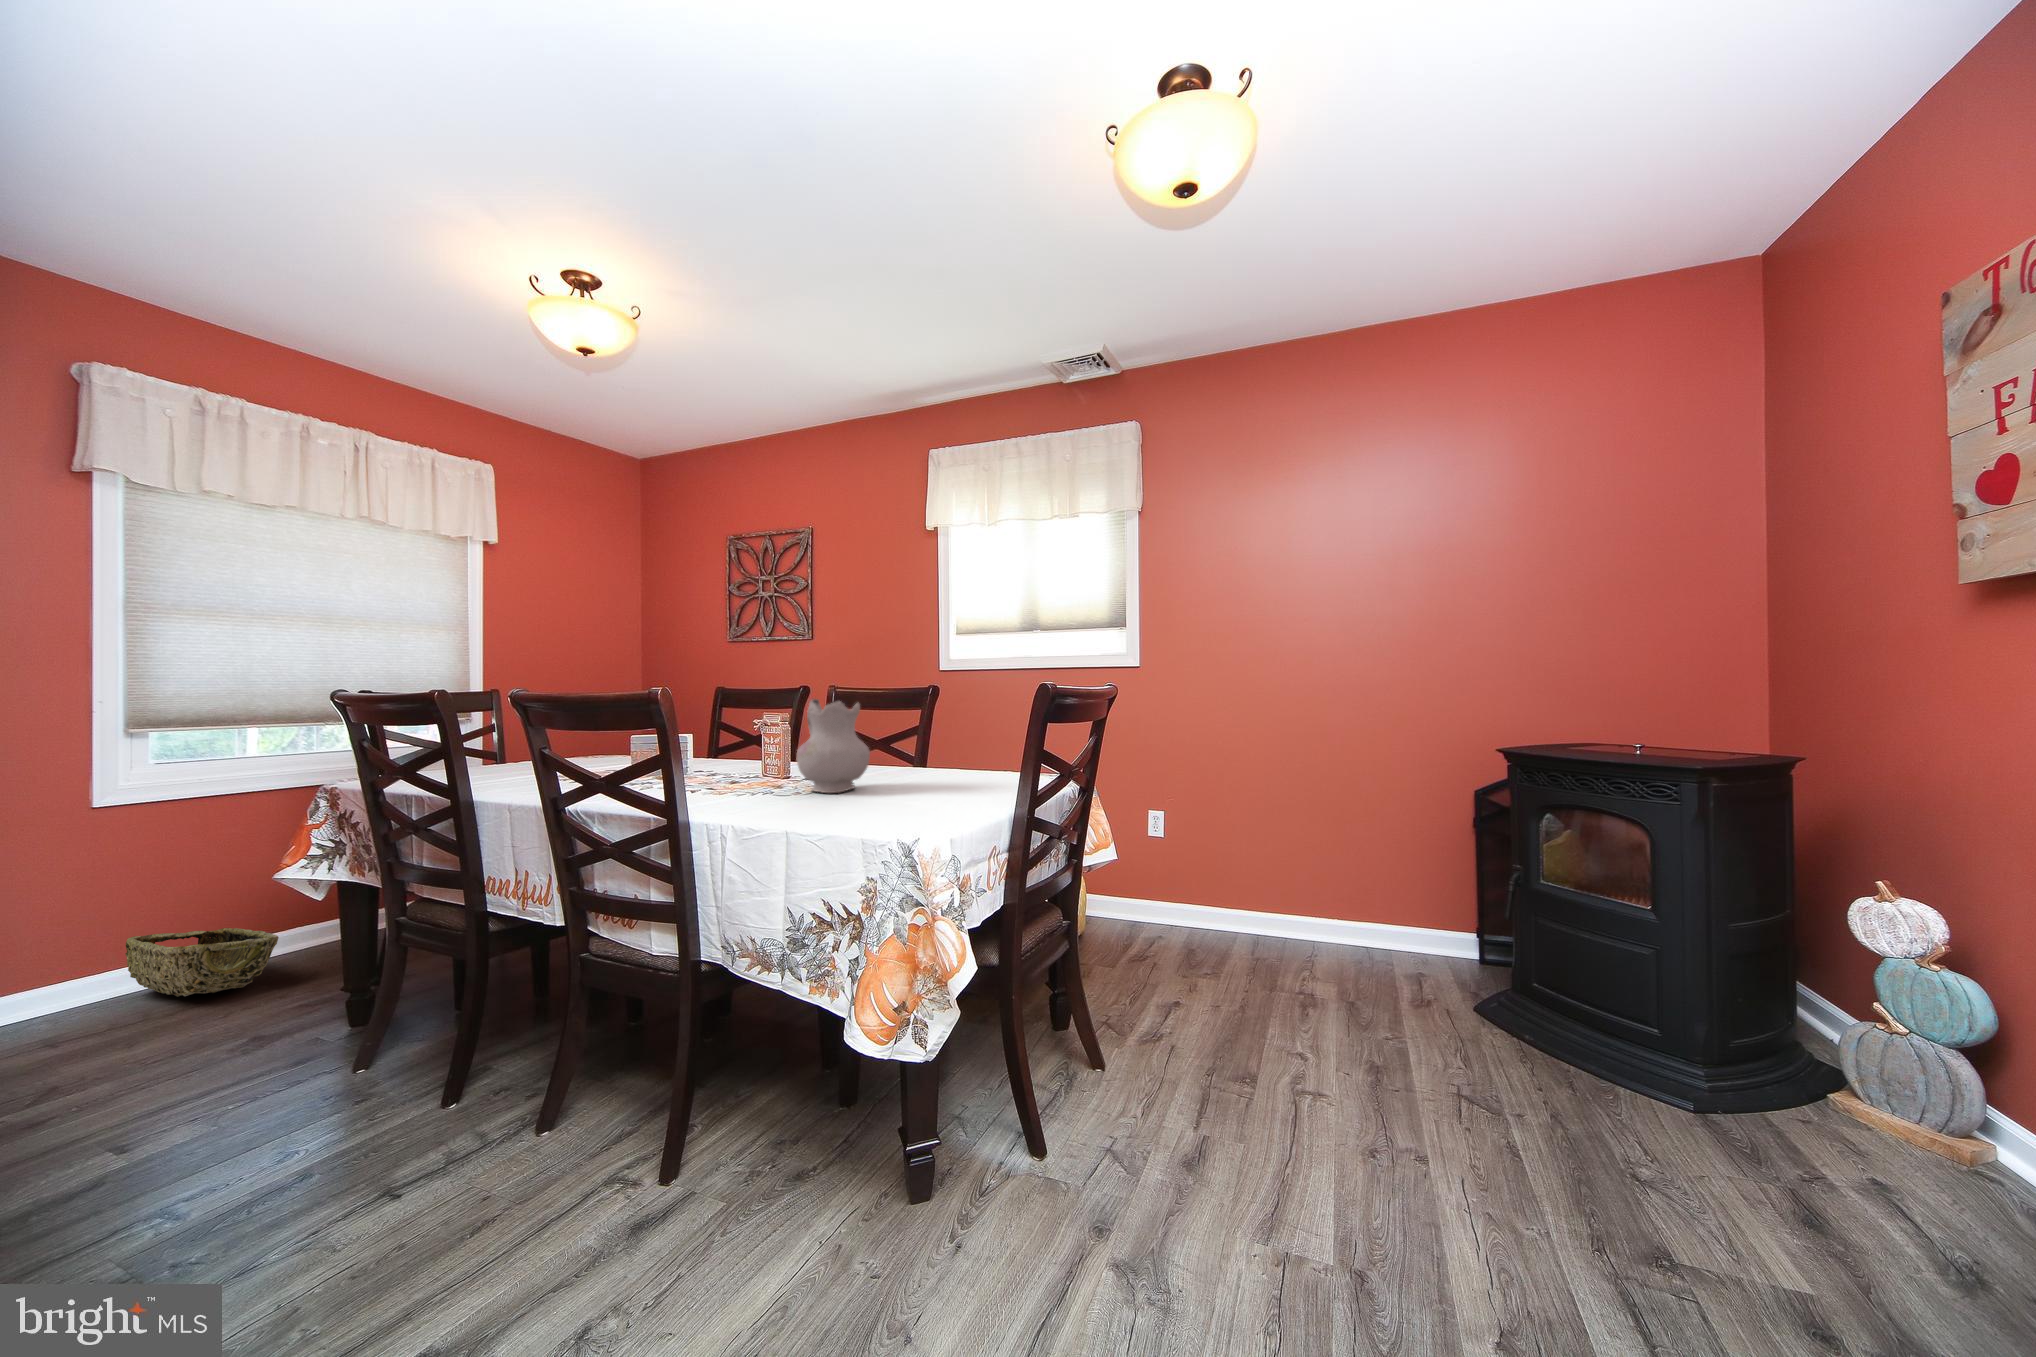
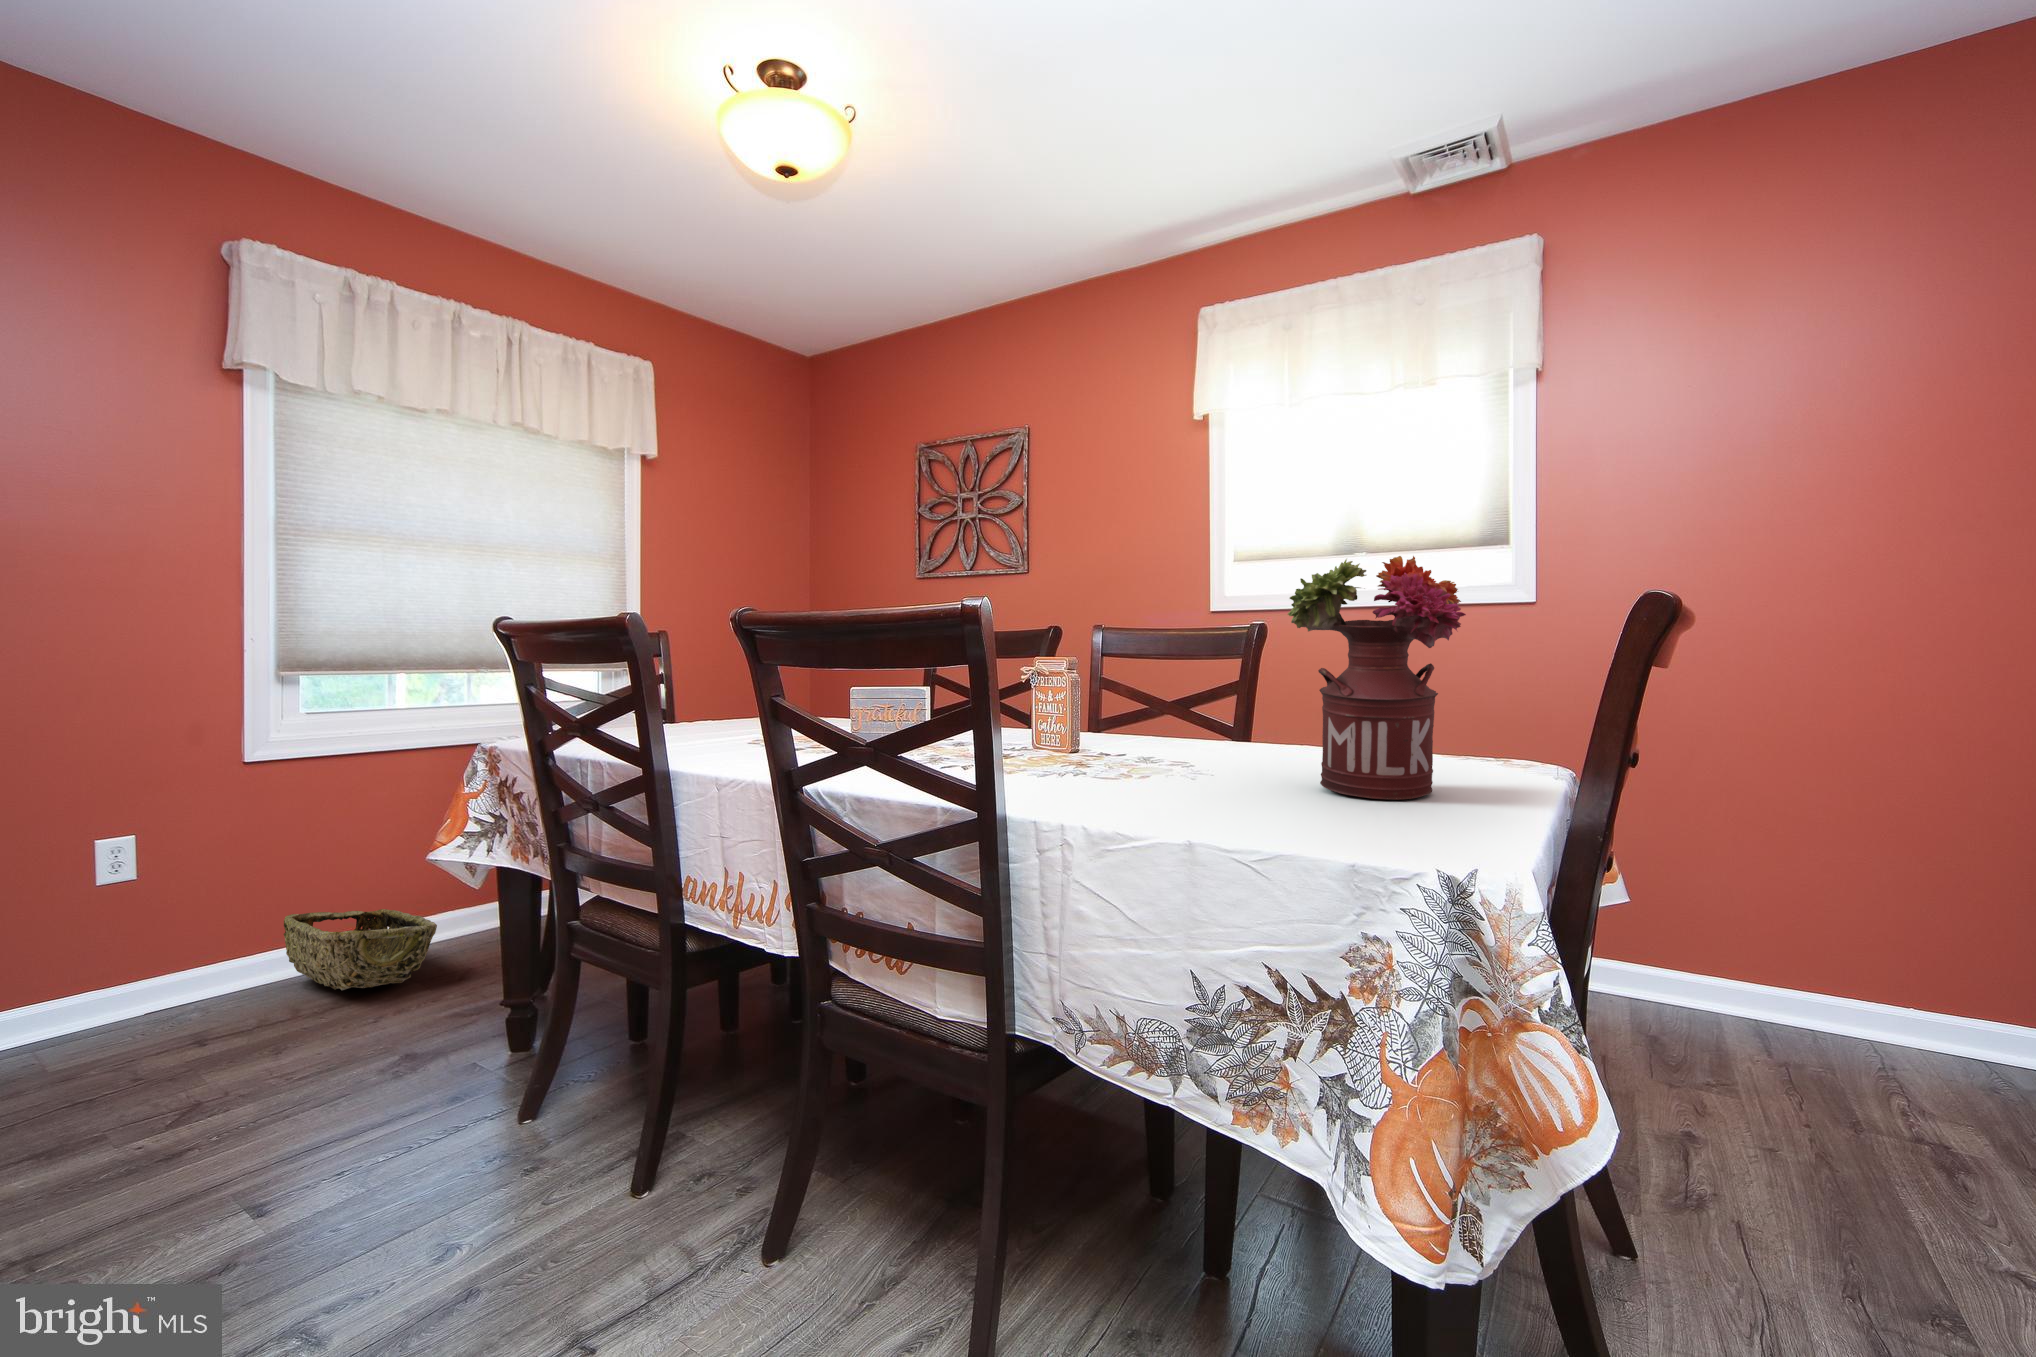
flower arrangement: none [883,658,985,804] -> present [1288,556,1466,800]
ceramic pitcher: present [797,699,870,793] -> none [1116,630,1228,776]

